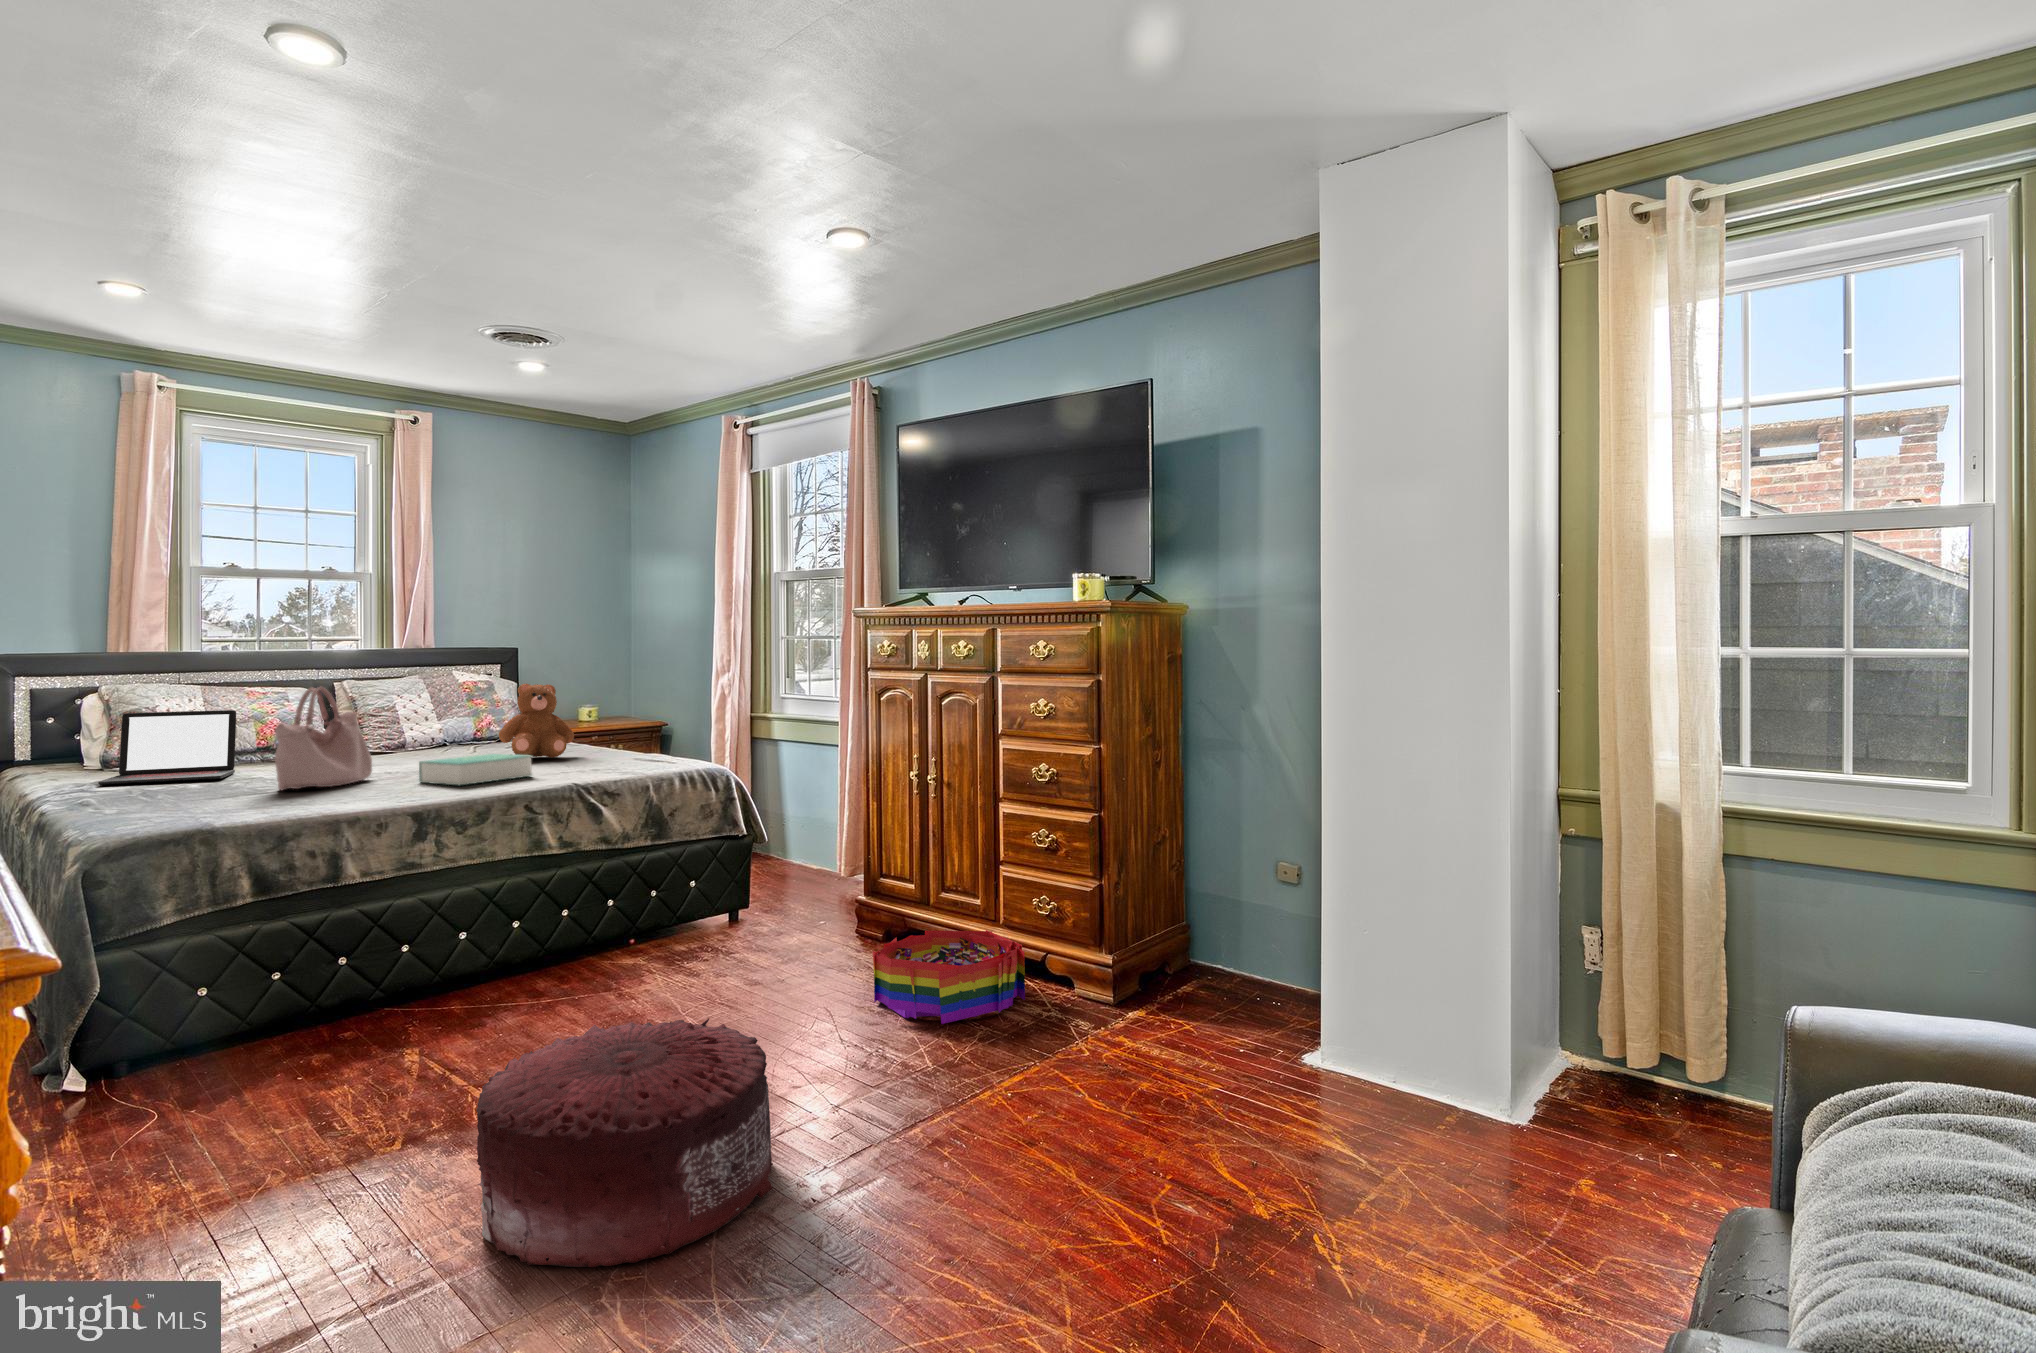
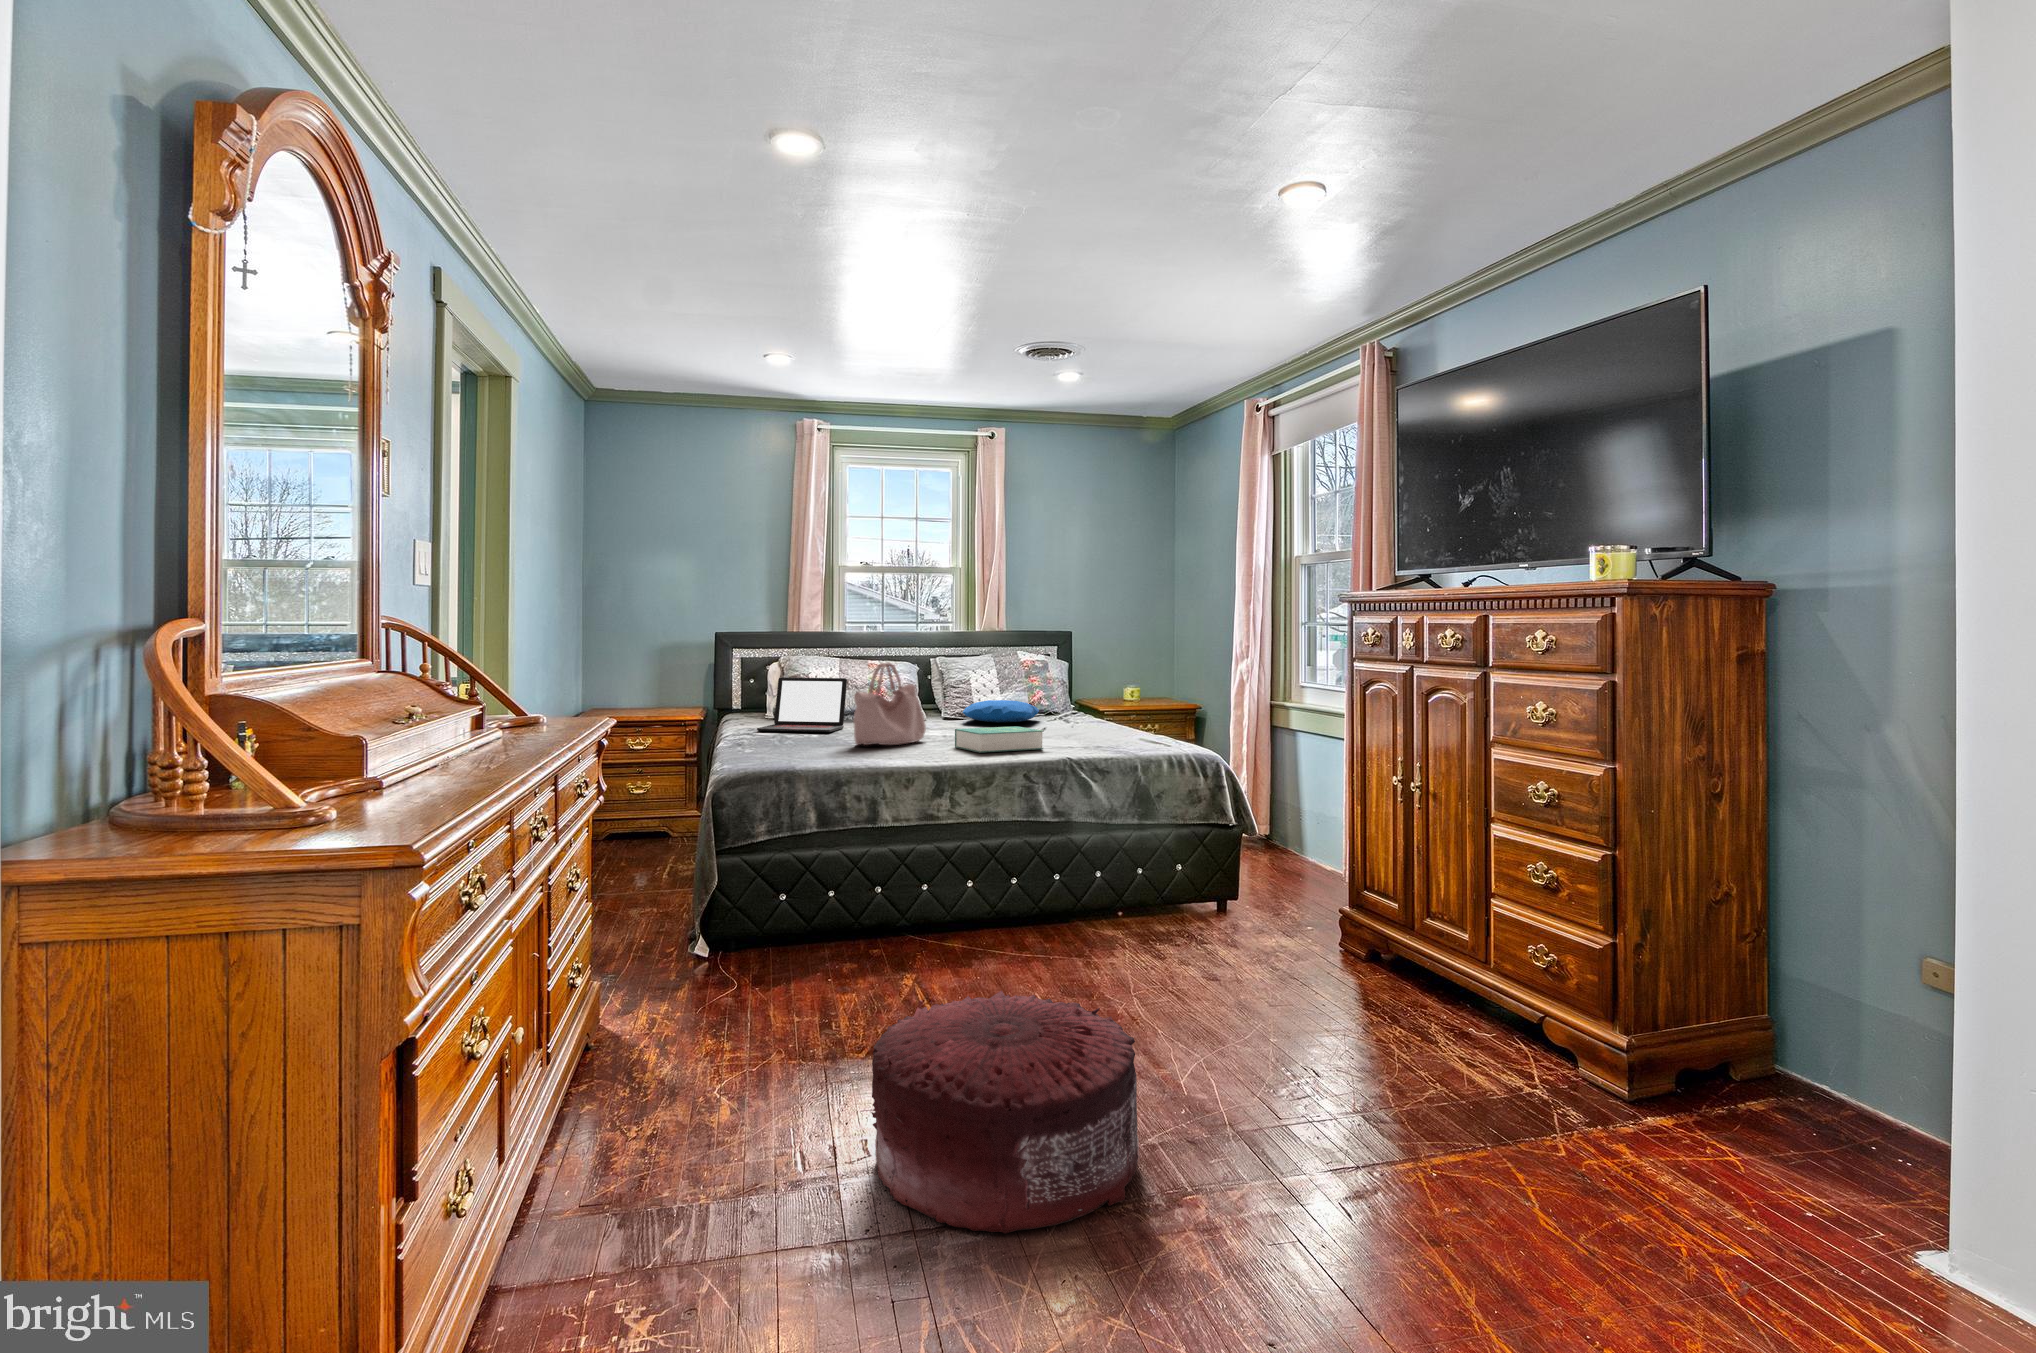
teddy bear: present [499,684,574,757] -> none [1031,664,1095,734]
pillow: none [399,727,495,753] -> present [962,700,1039,723]
storage bin: present [873,930,1025,1024] -> none [1324,956,1507,1070]

